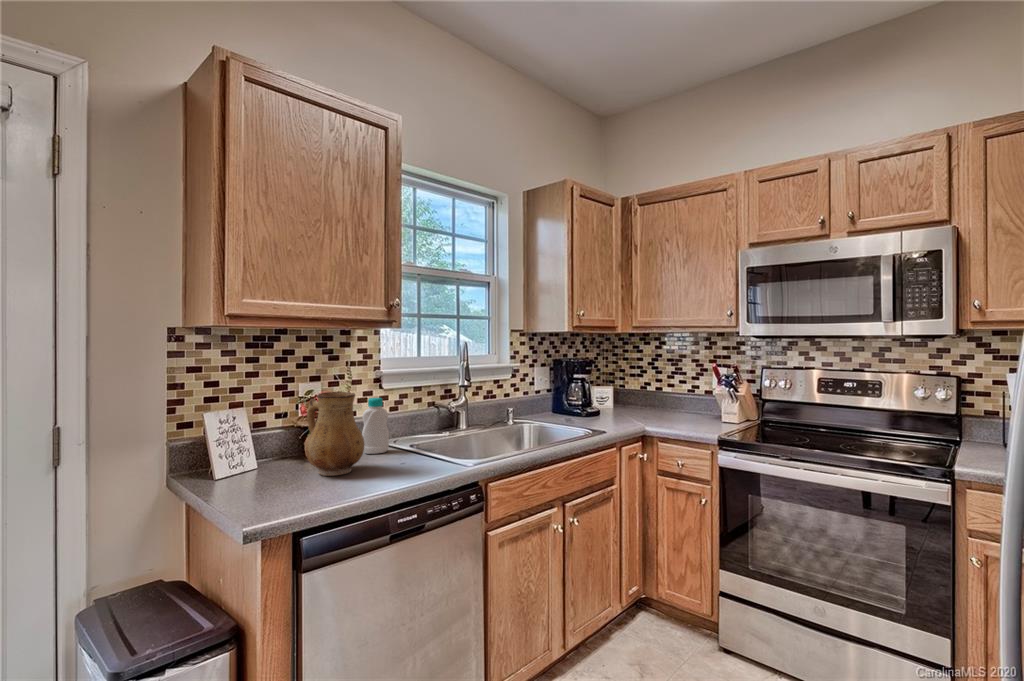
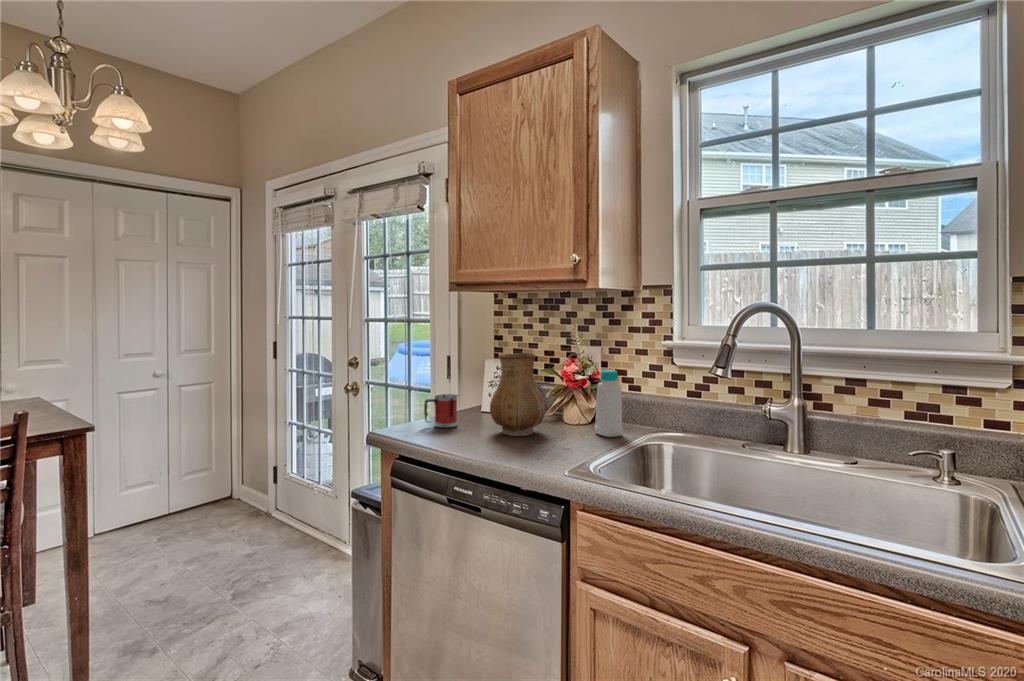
mug: none [243,453,275,498] -> present [424,394,458,428]

